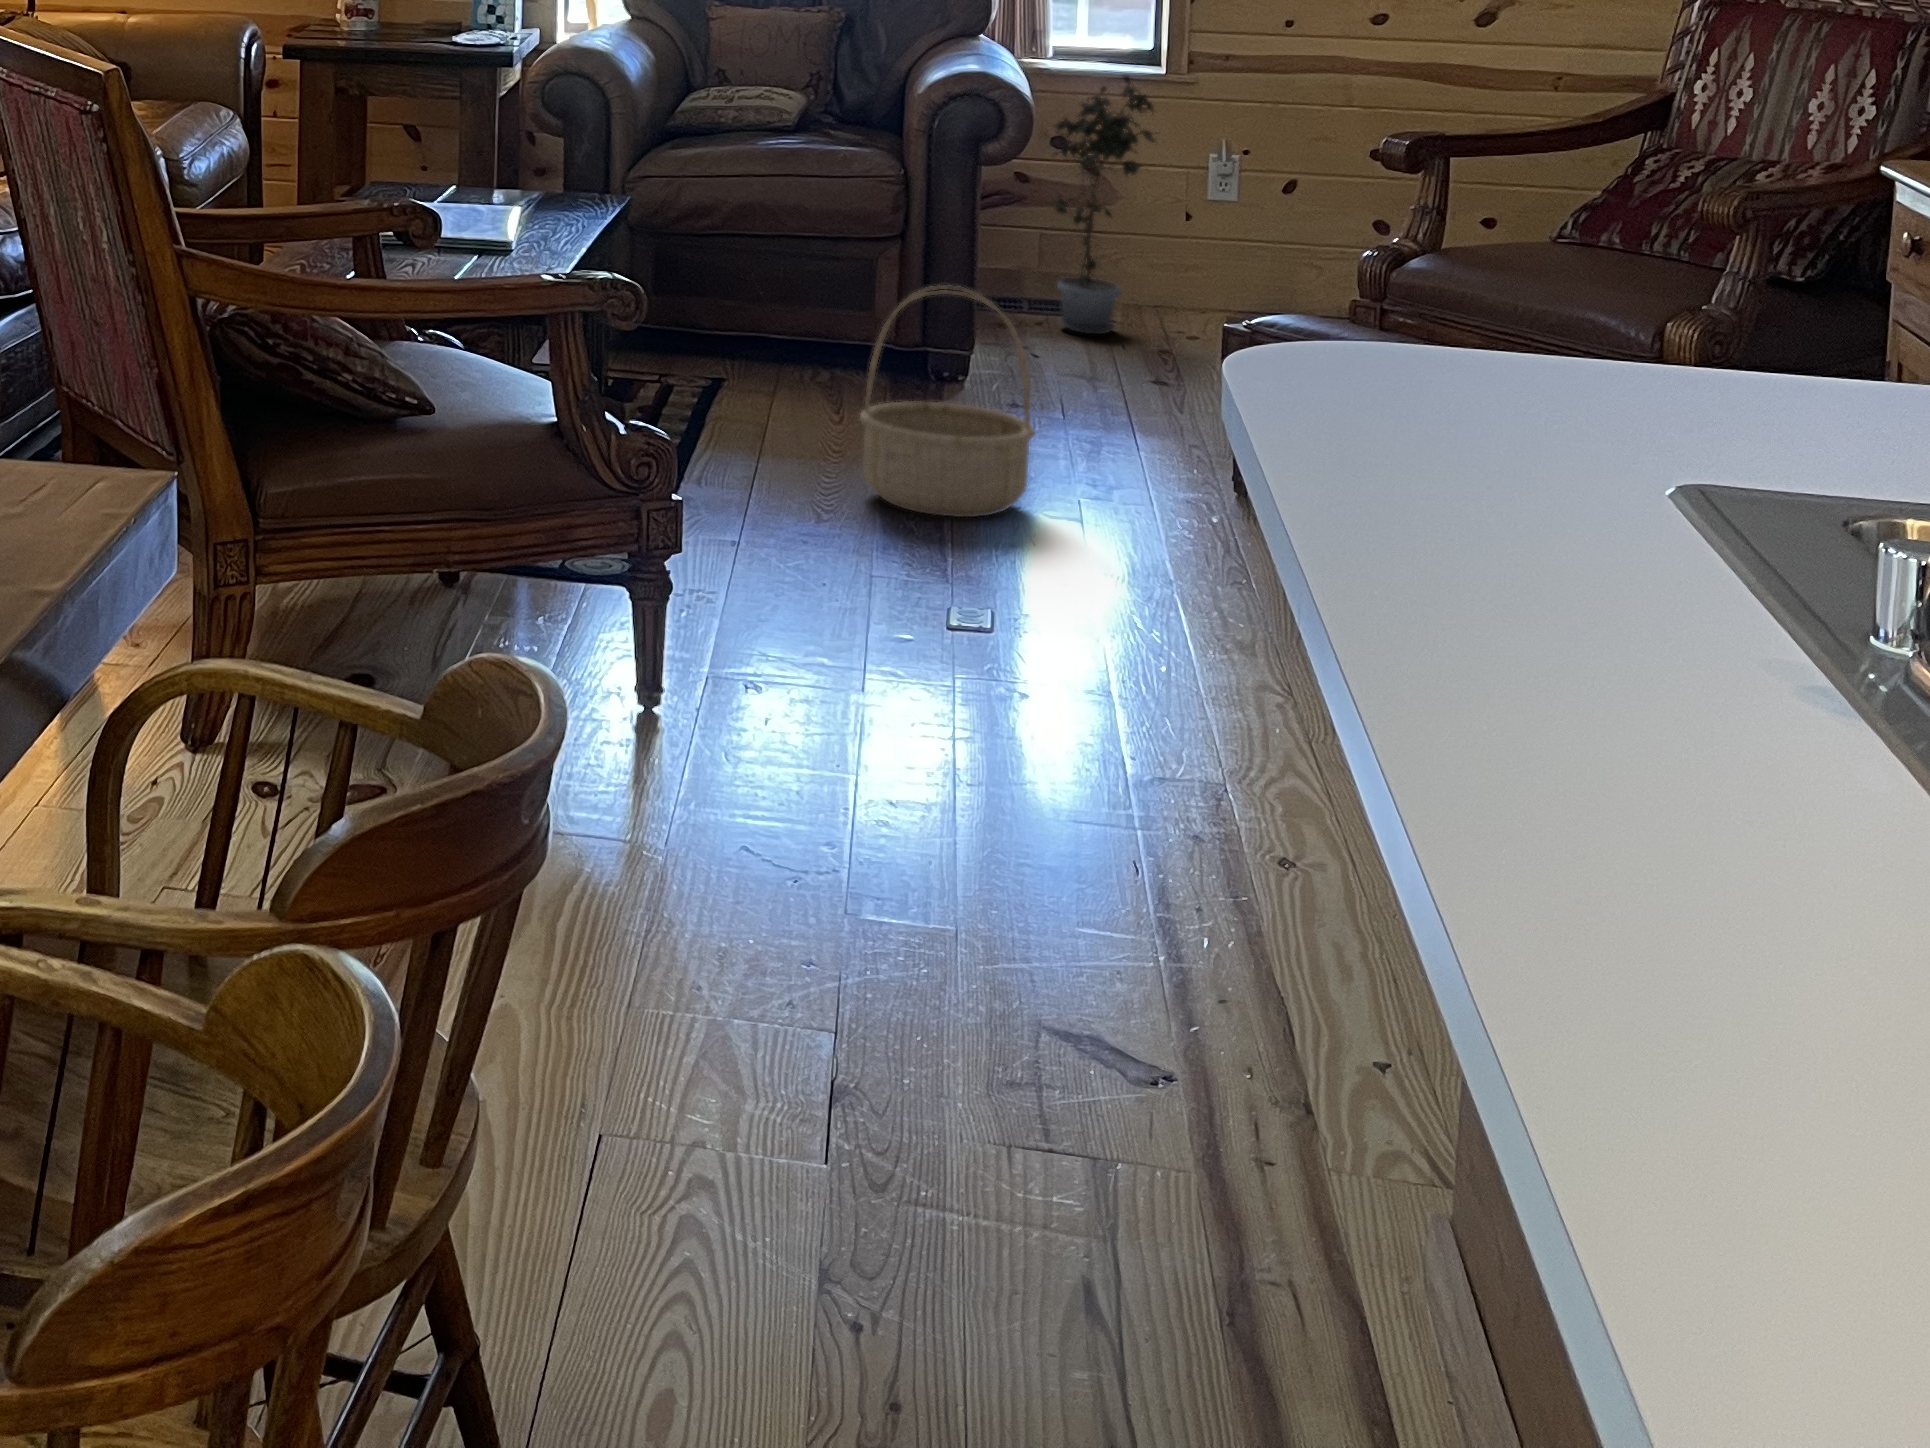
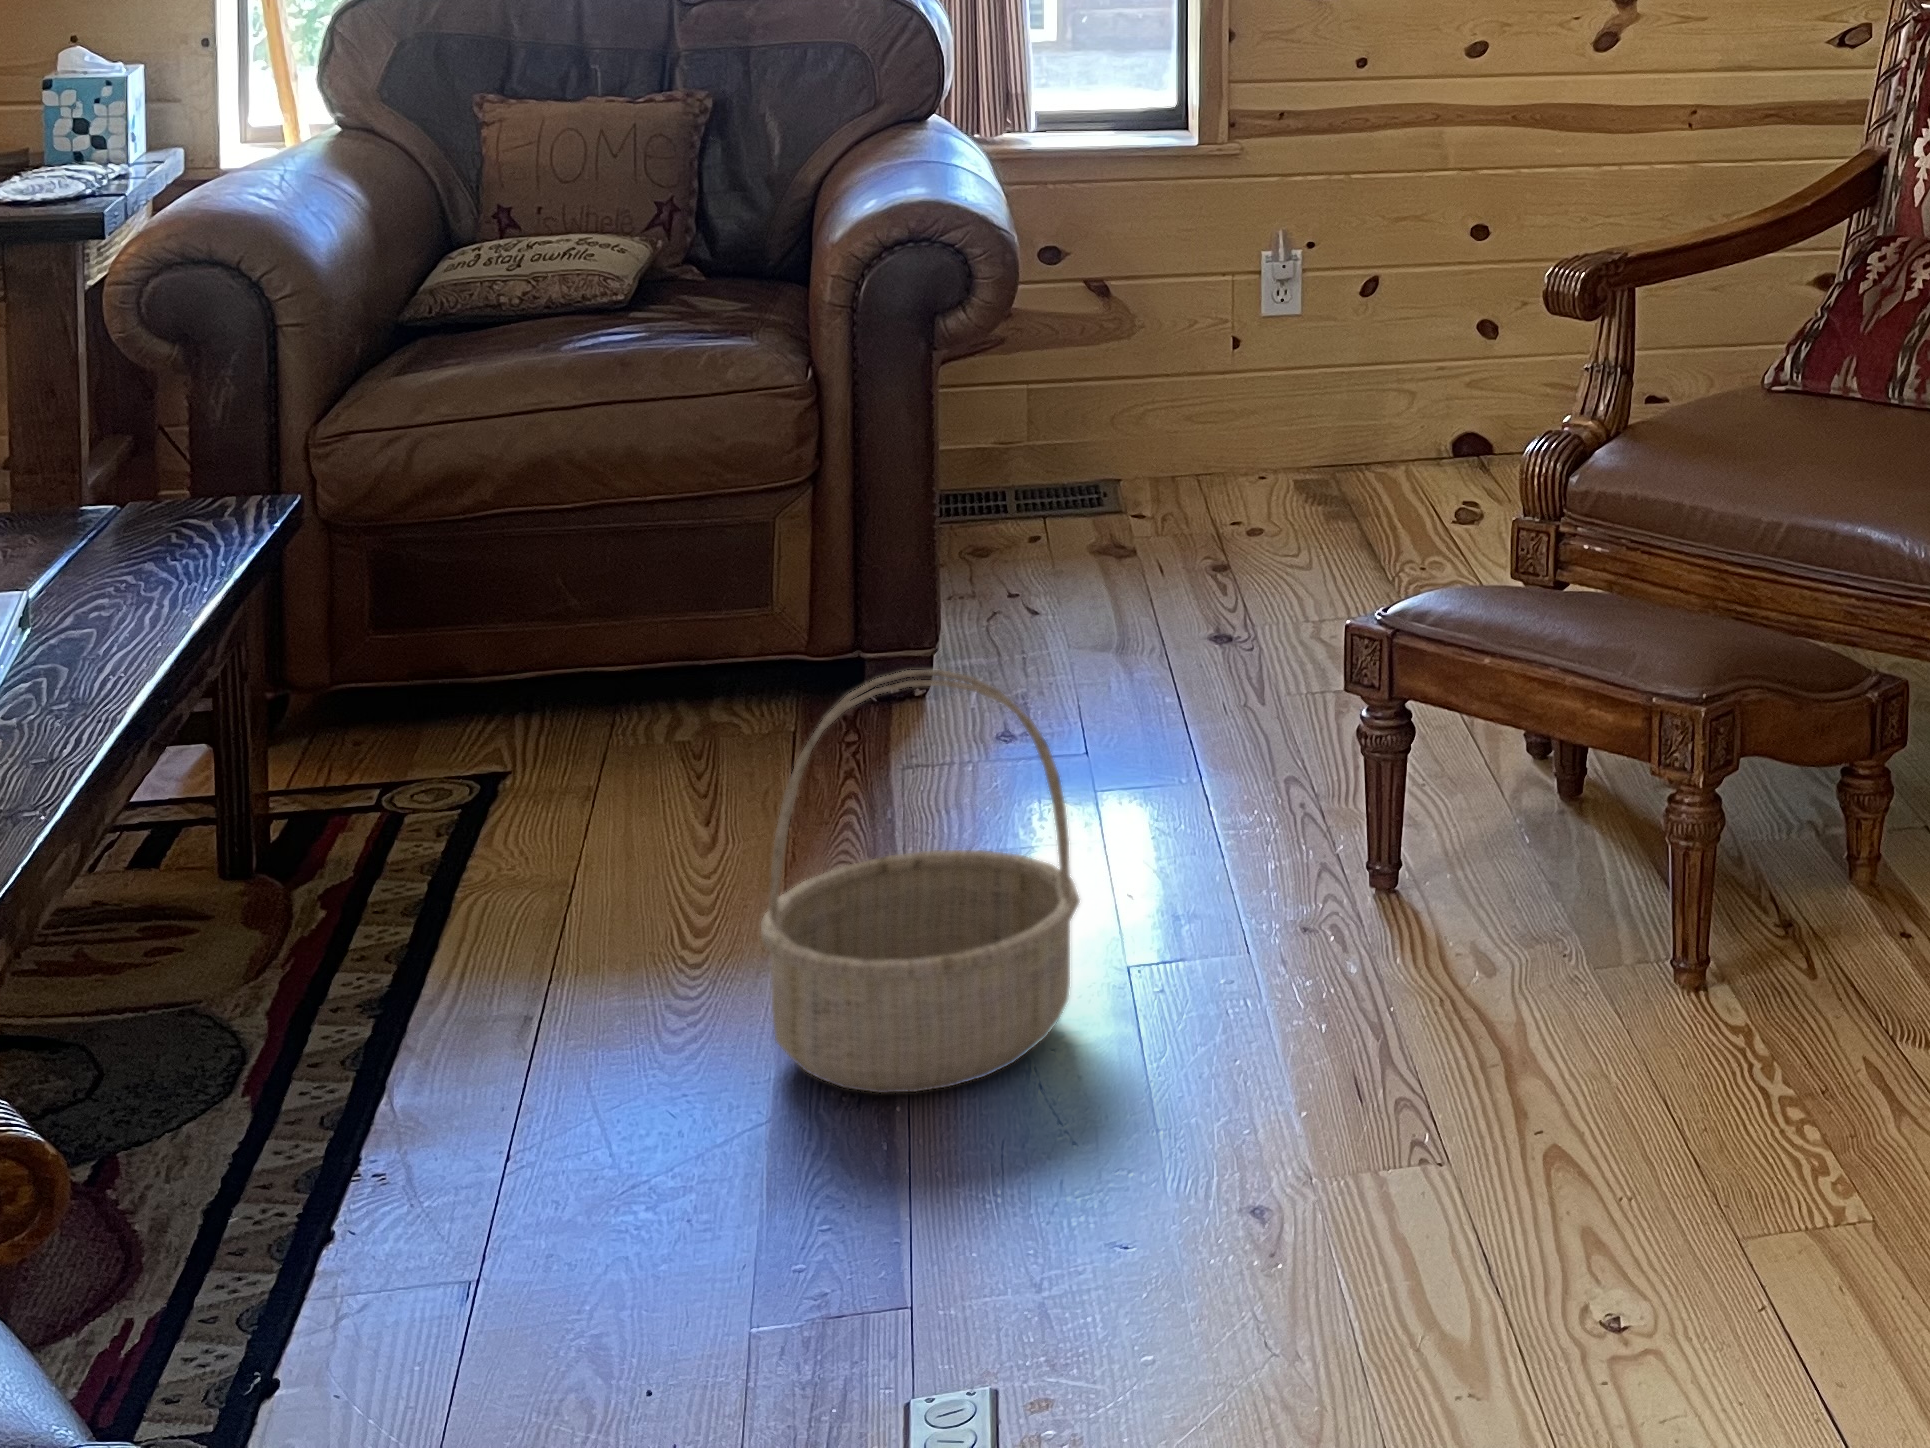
potted plant: present [1046,75,1154,334] -> none [1029,157,1204,540]

